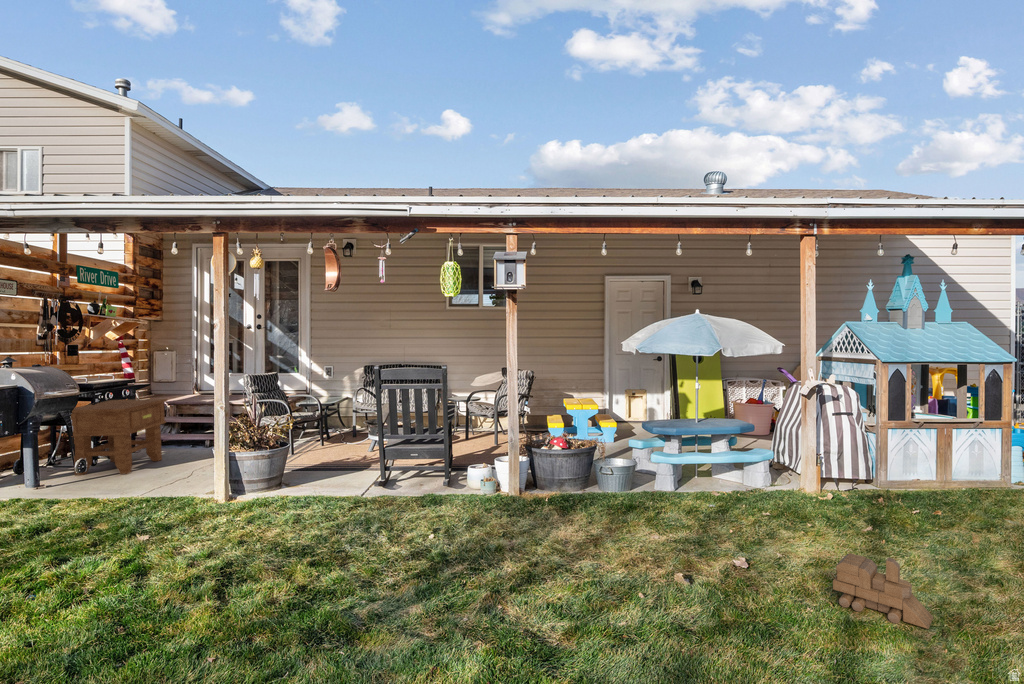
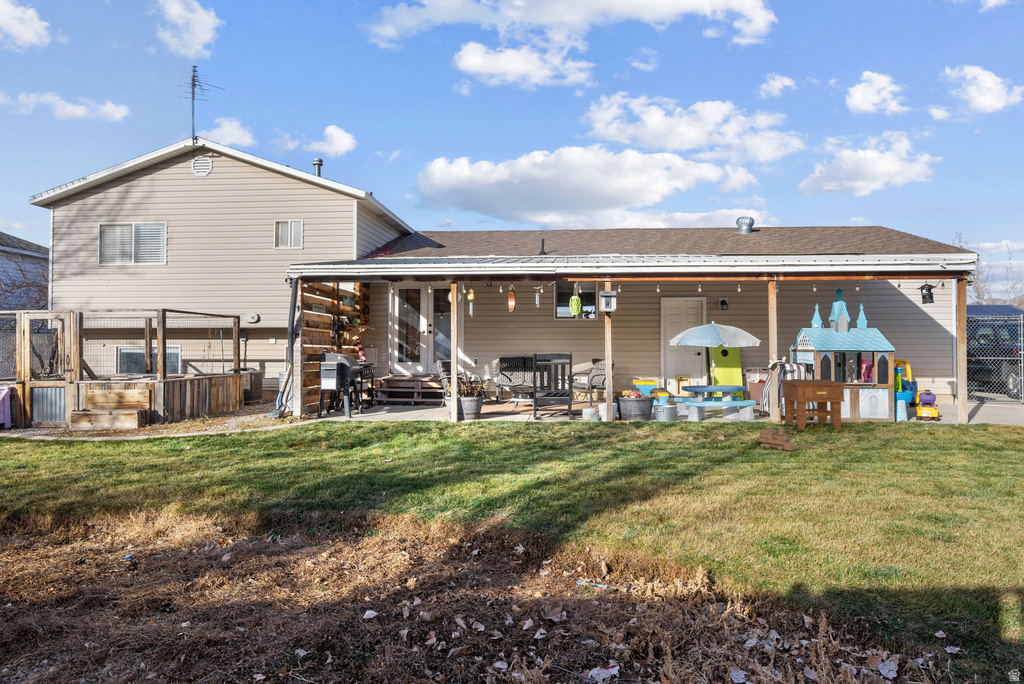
side table: present [67,399,168,475] -> present [780,379,847,429]

